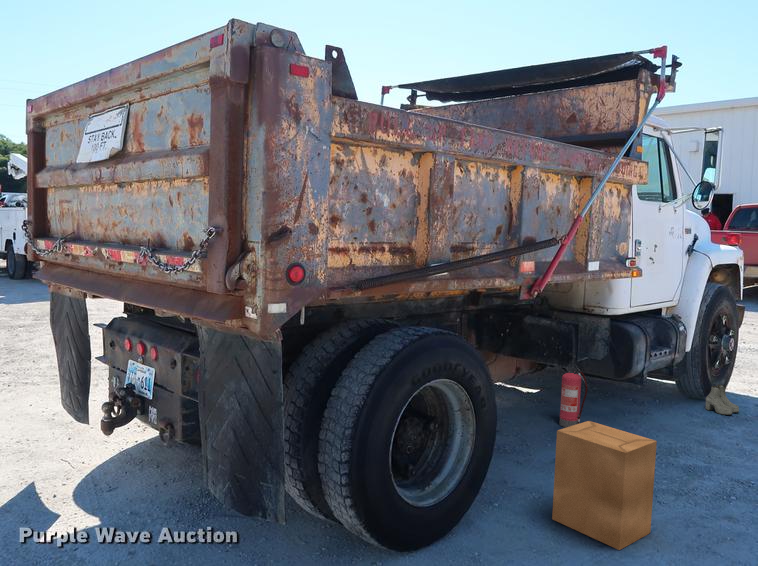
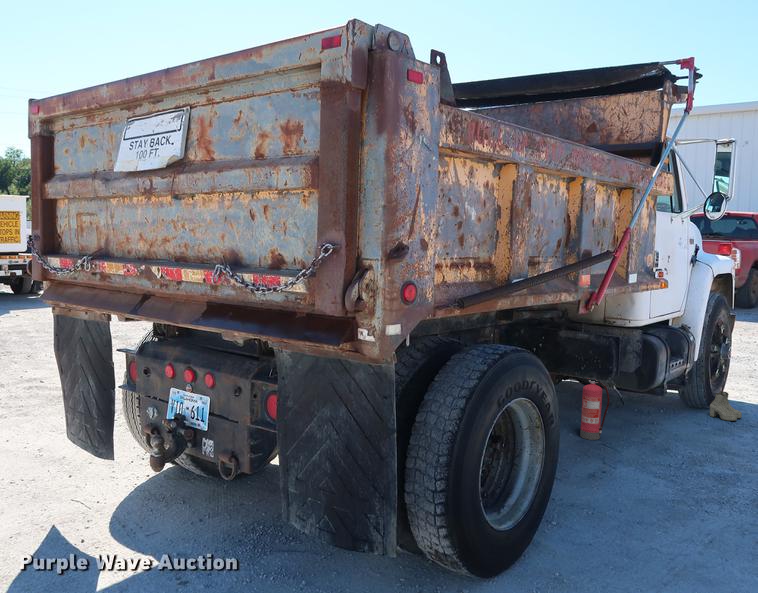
cardboard box: present [552,421,657,550] -> none [617,432,720,558]

